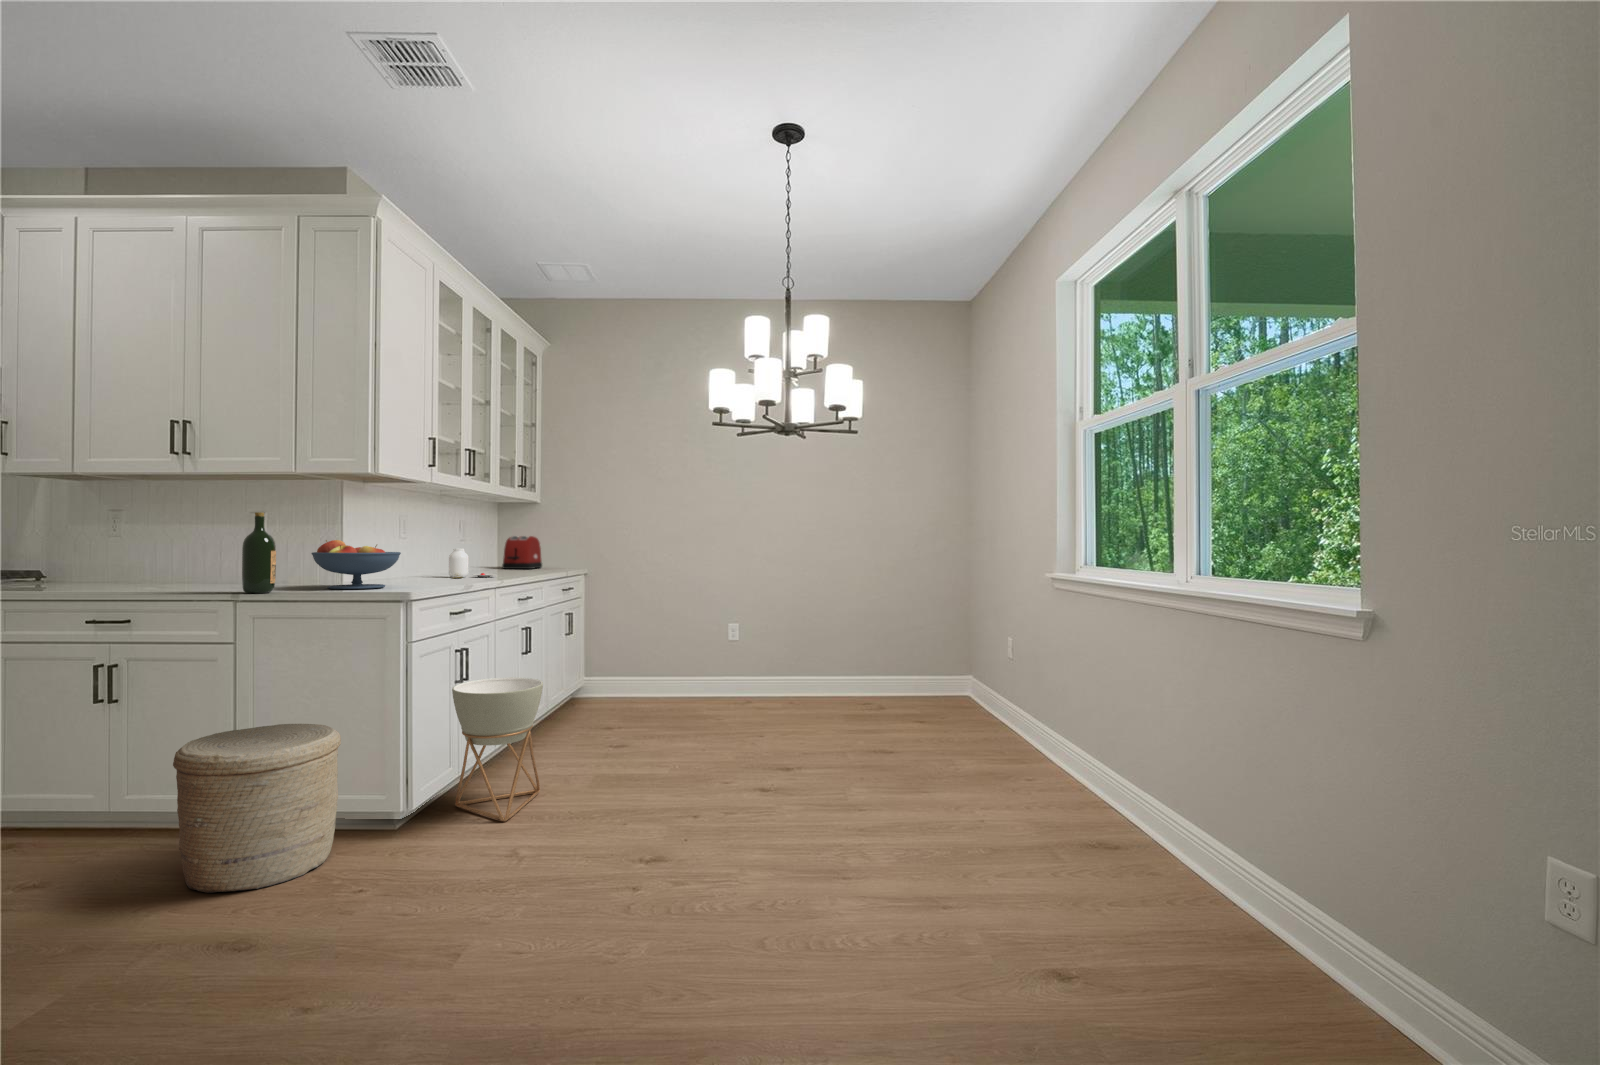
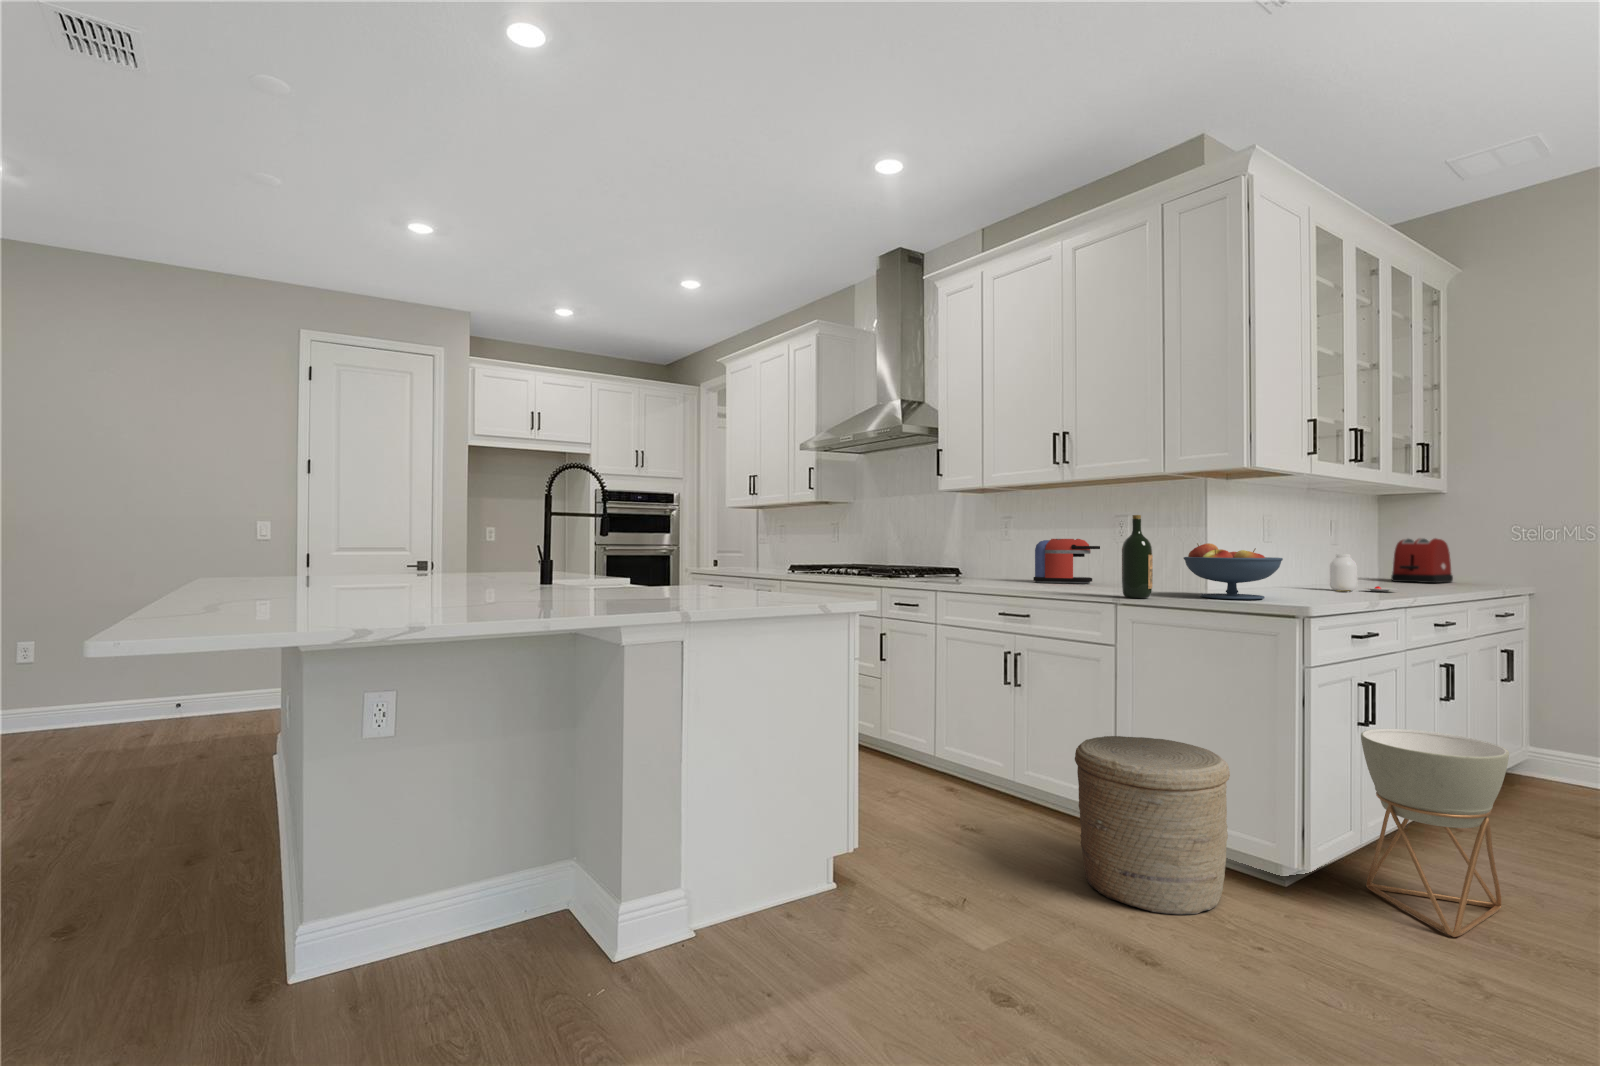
coffee maker: none [143,534,232,582] -> present [1033,539,1100,583]

